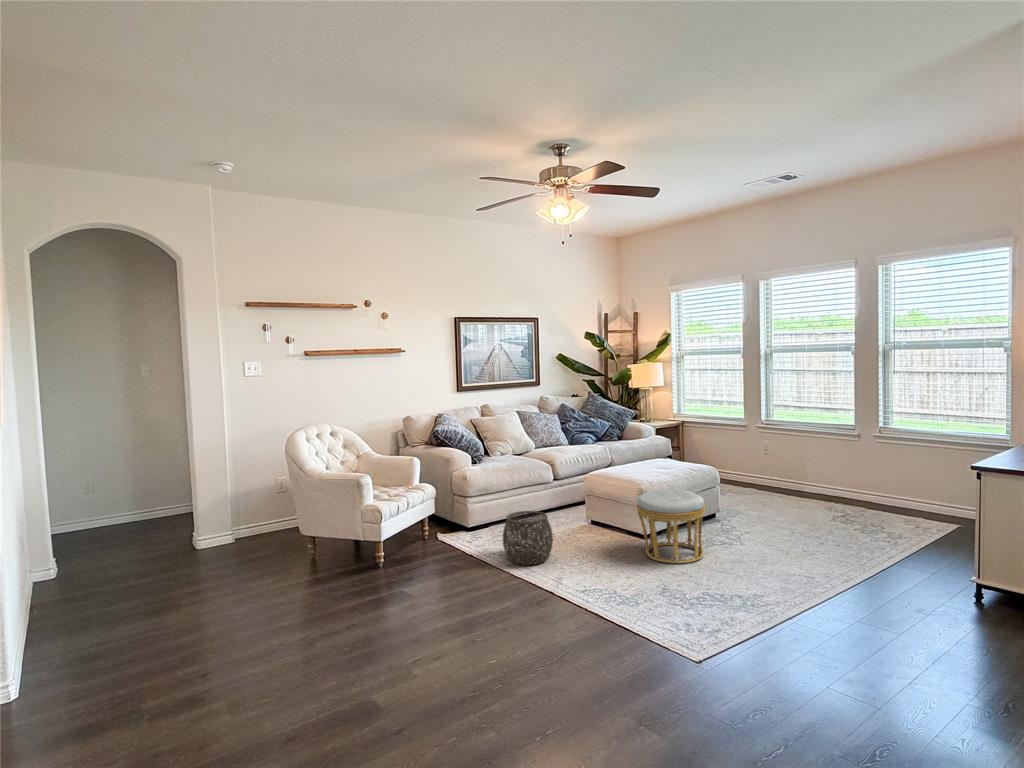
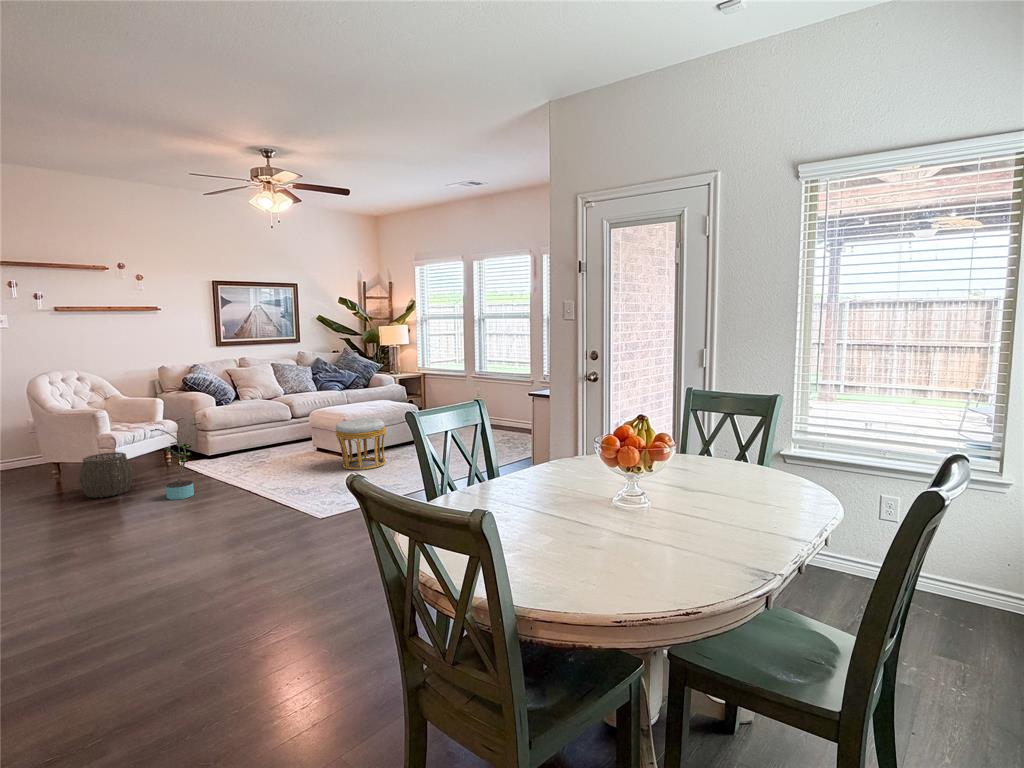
potted plant: none [431,492,490,602] -> present [150,419,200,500]
woven basket: present [503,511,553,565] -> present [79,452,132,498]

